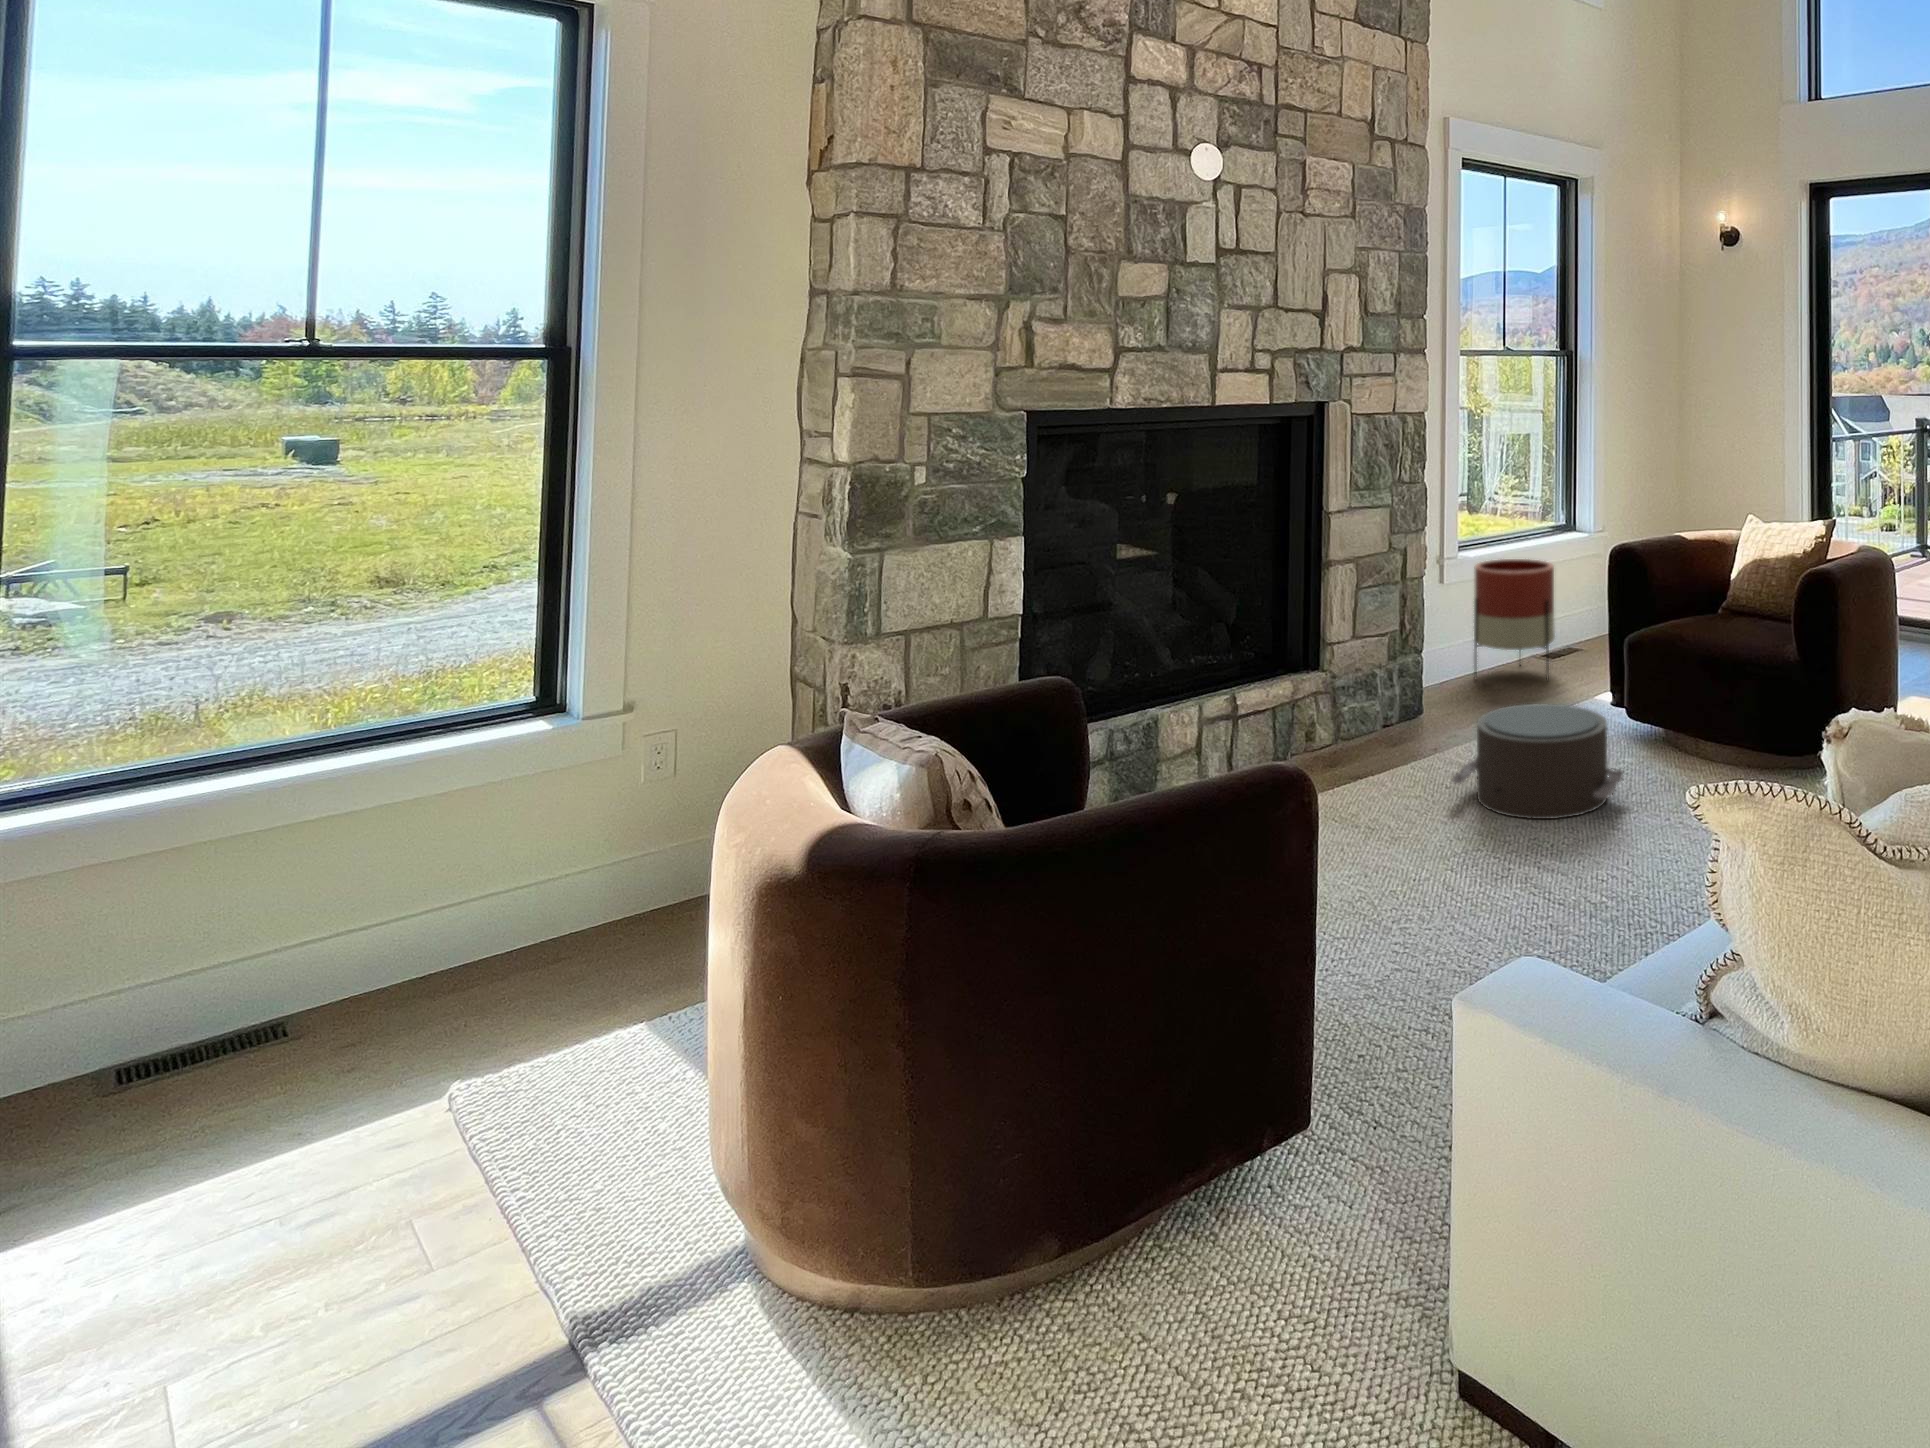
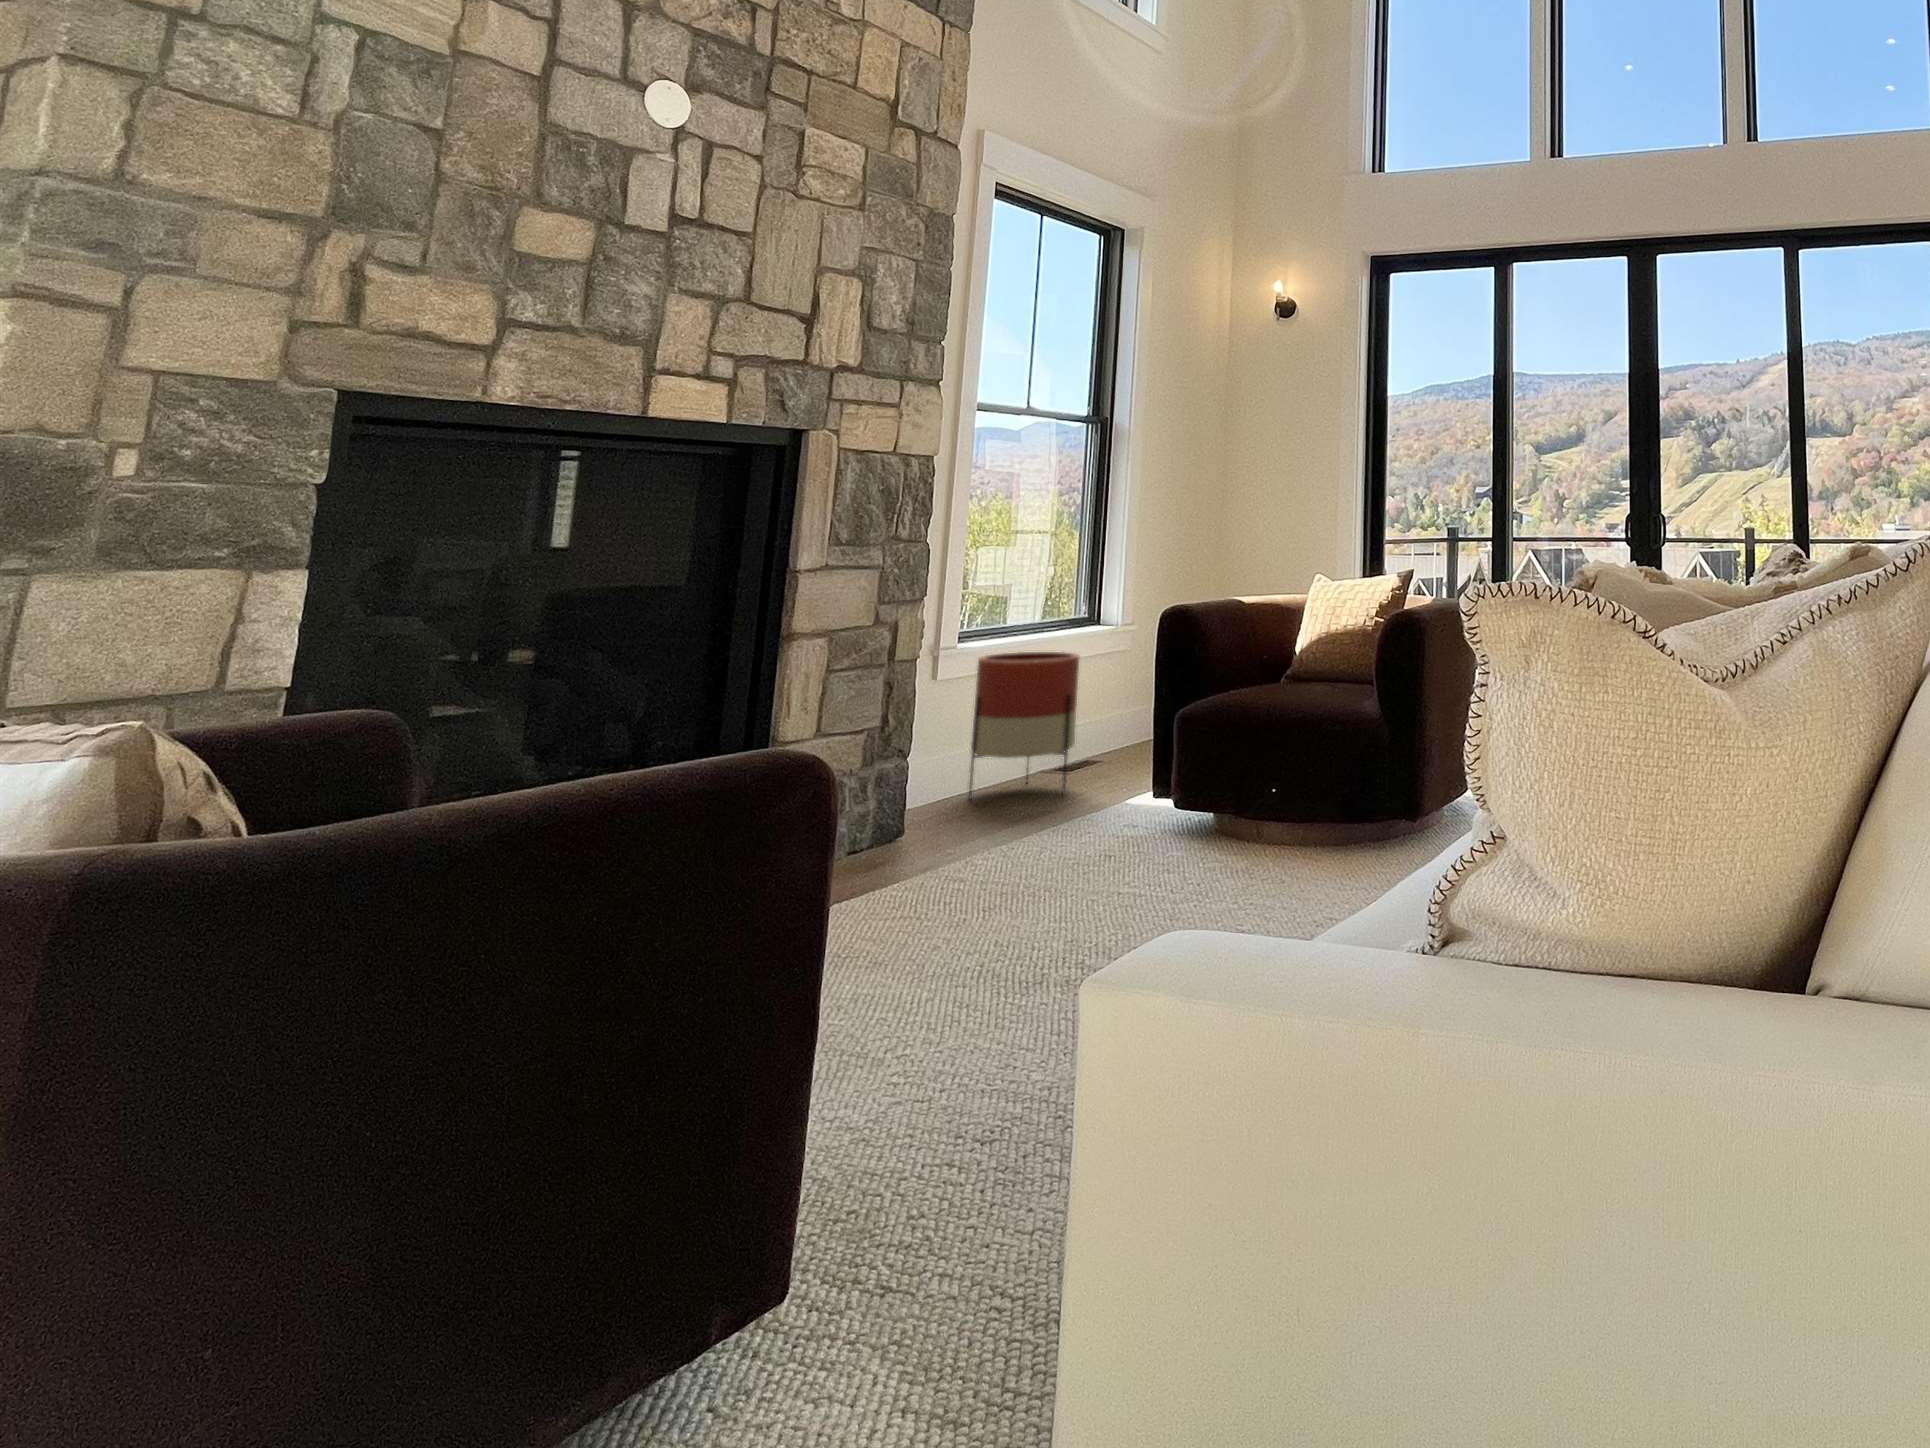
pouf: present [1452,704,1623,819] -> none [948,791,1176,927]

